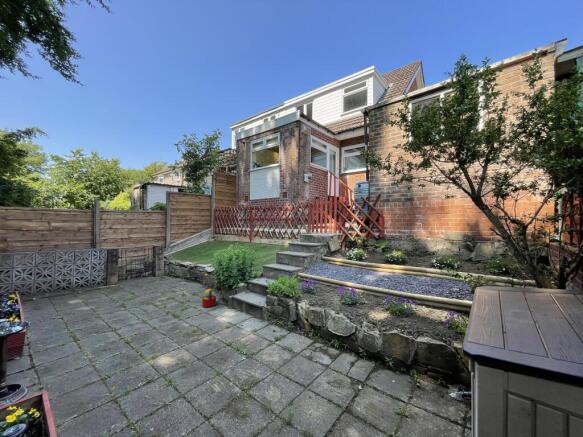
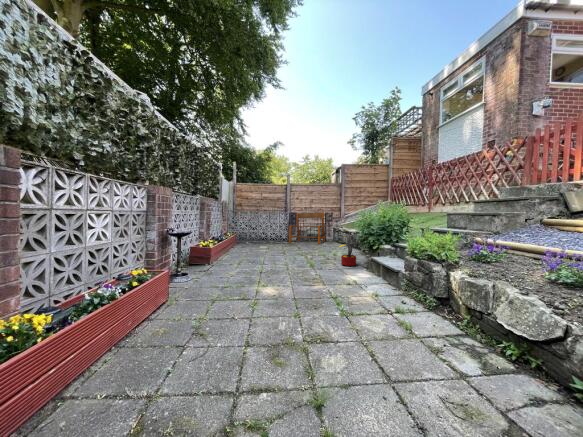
bench: none [106,245,156,286] -> present [289,212,325,244]

